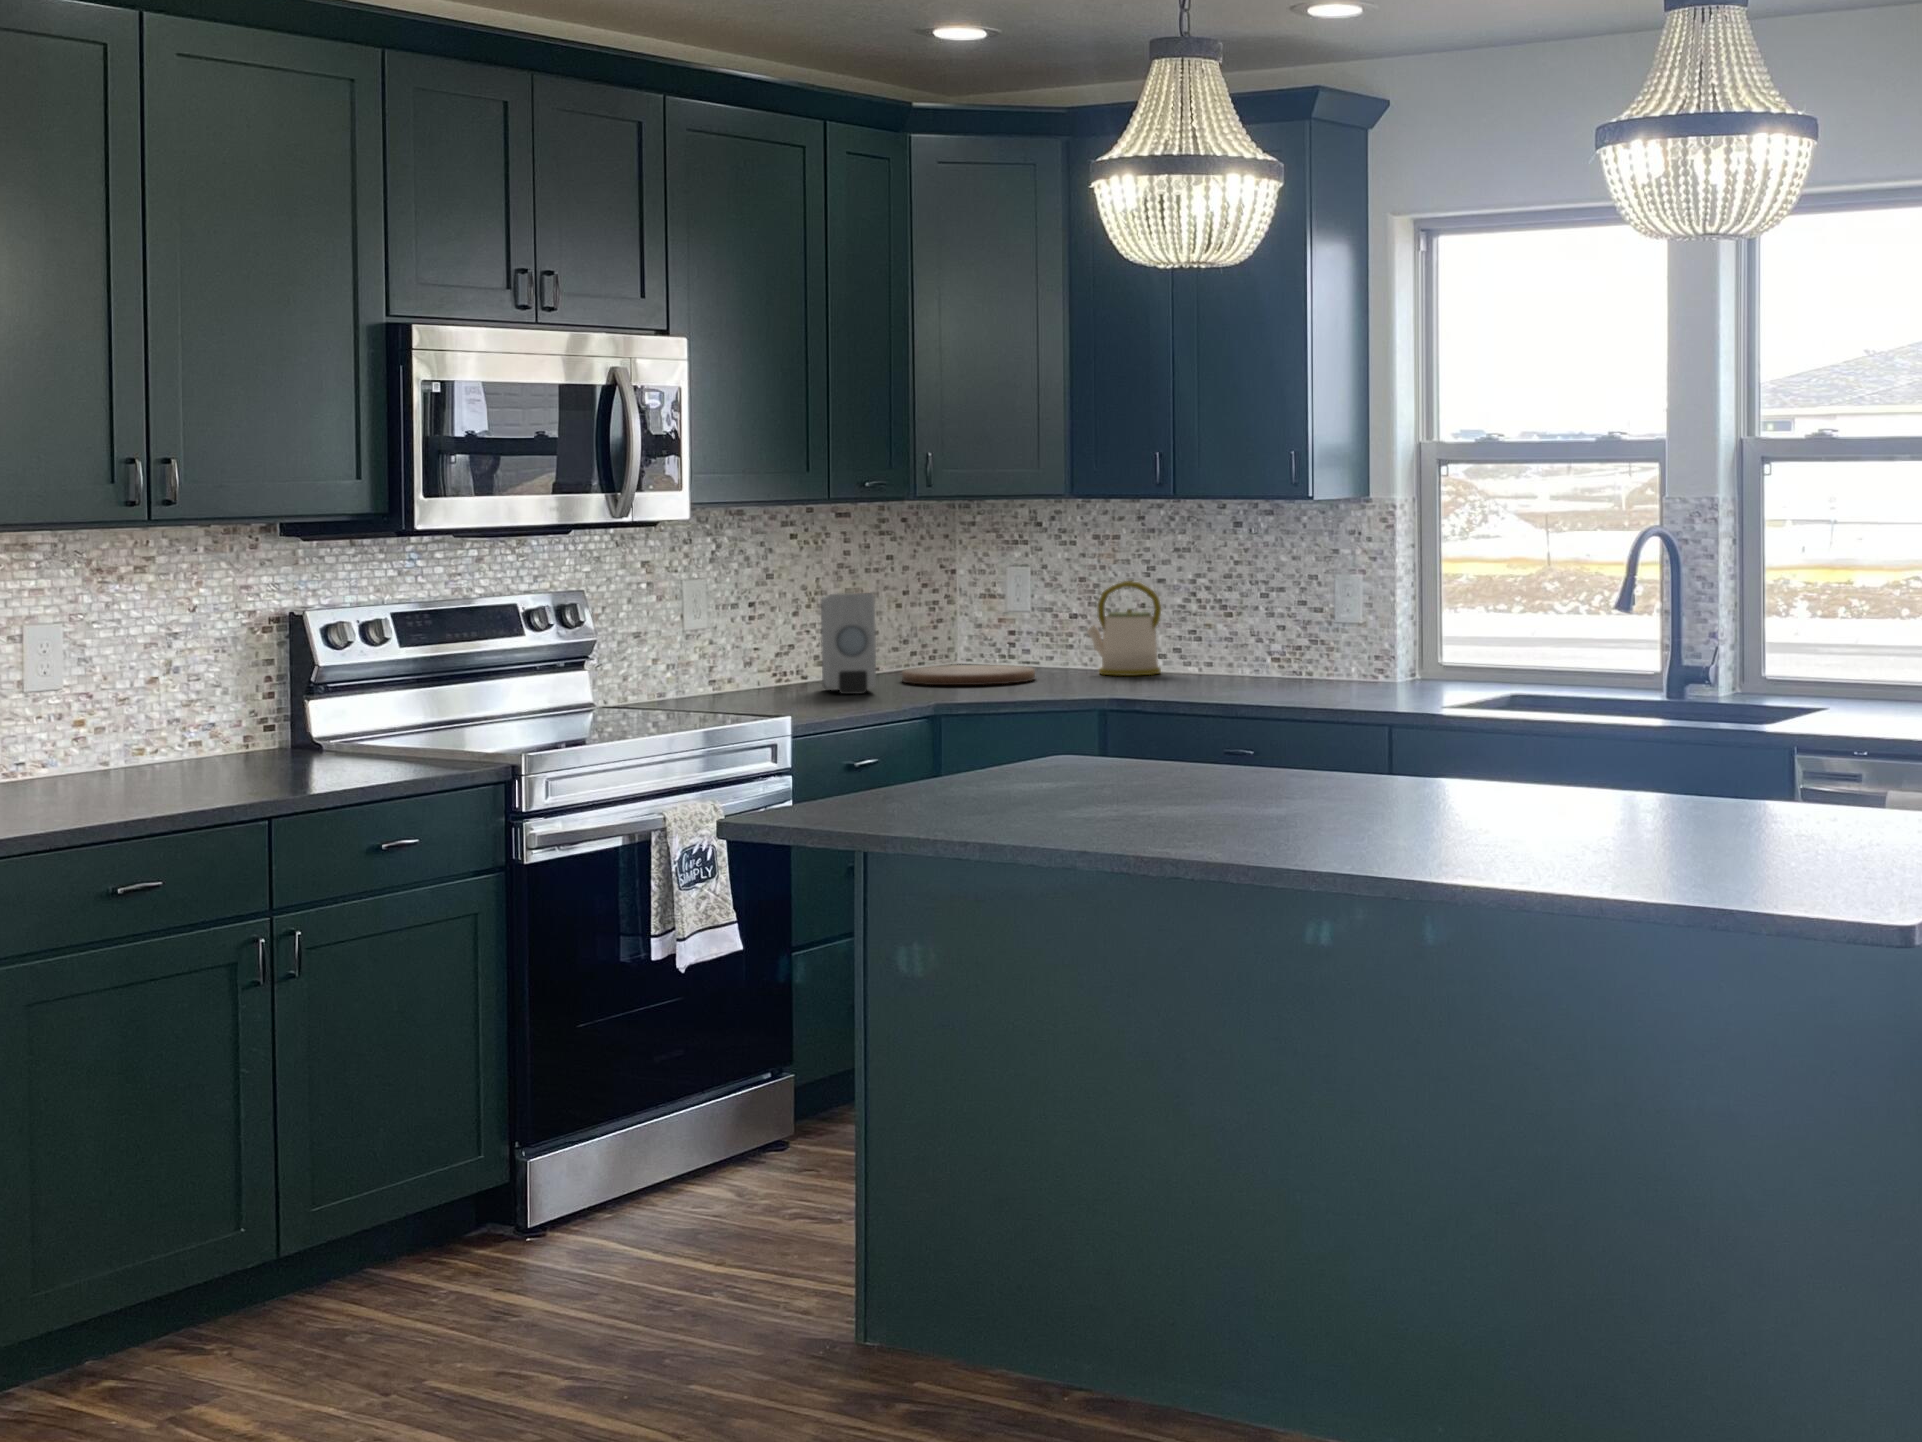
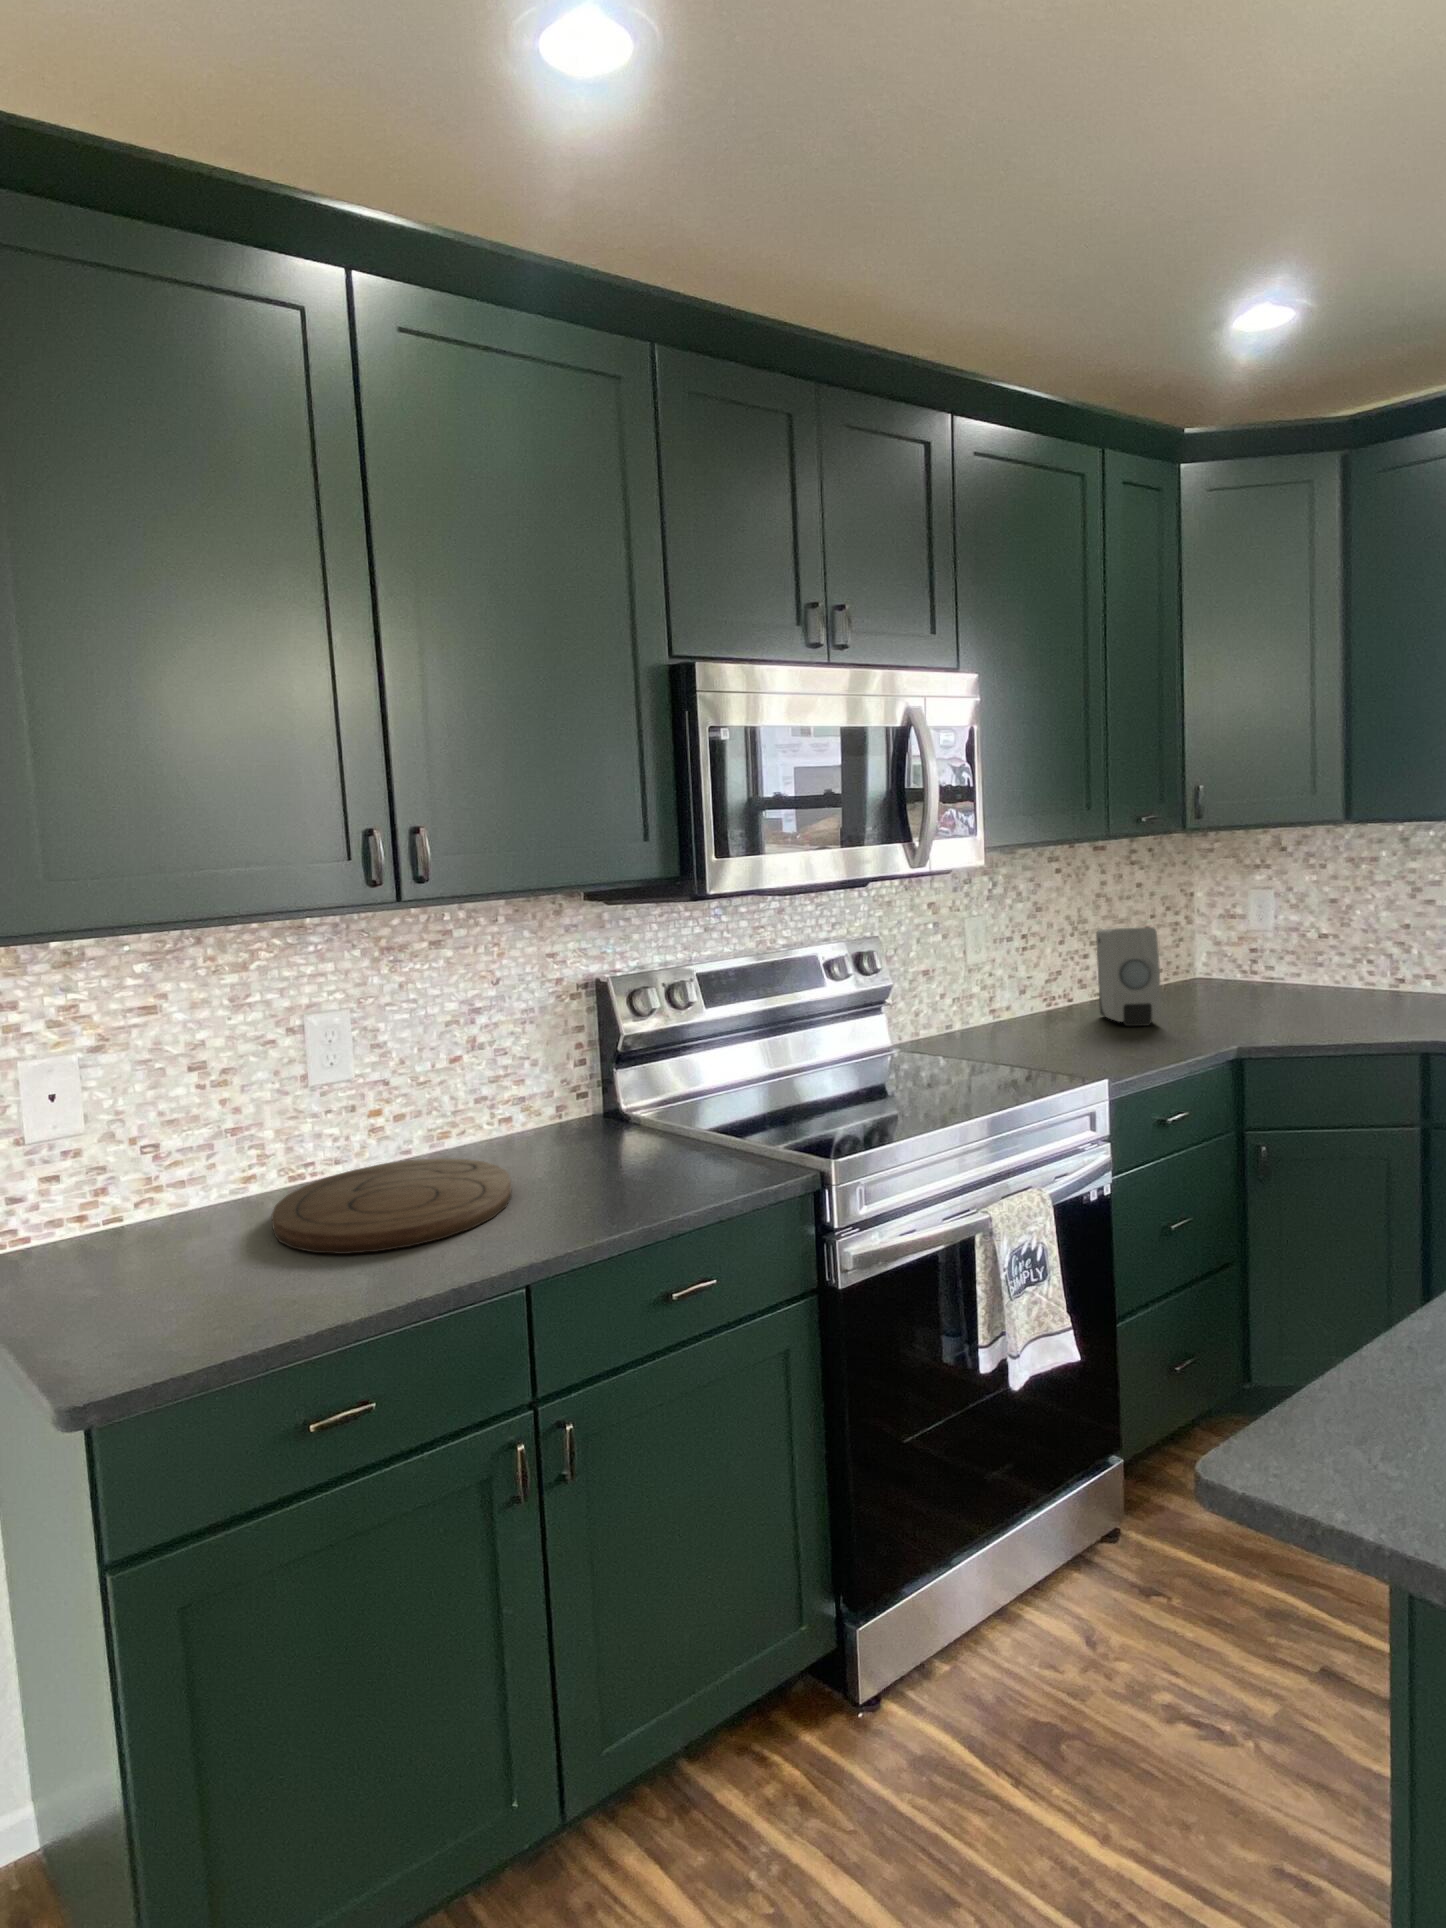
kettle: present [1087,581,1161,675] -> none [1348,904,1436,999]
cutting board: present [902,665,1035,685] -> present [272,1158,512,1254]

